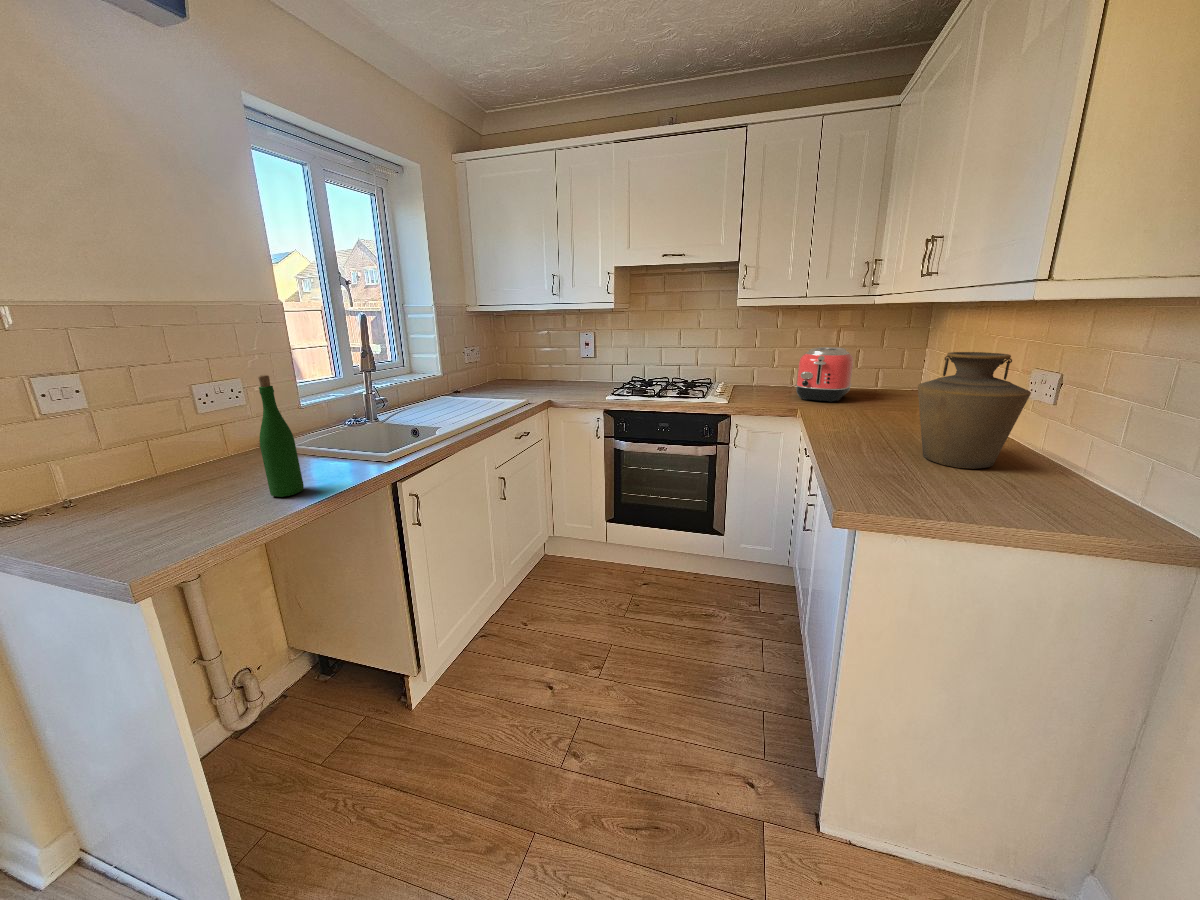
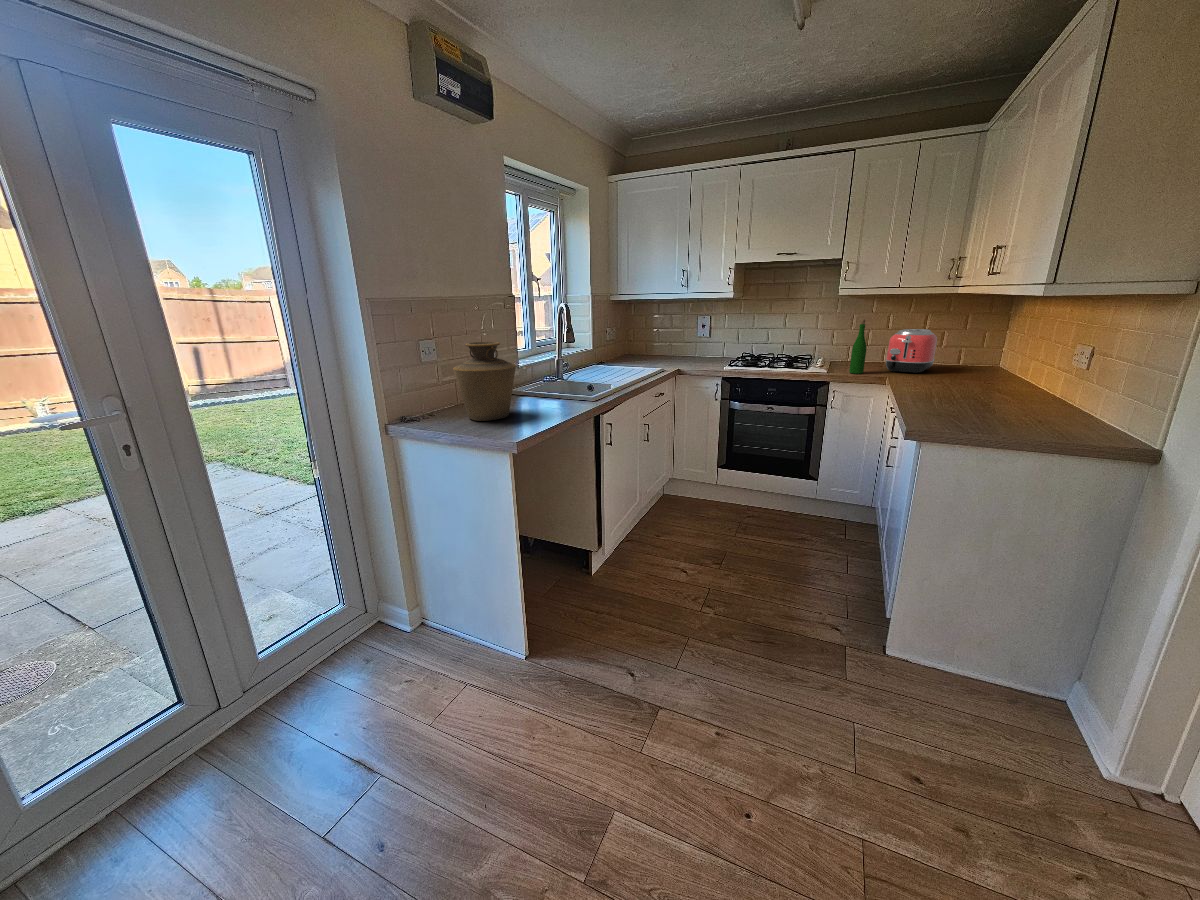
vase: present [918,352,1031,469] -> present [453,342,516,421]
wine bottle: present [258,375,304,497] -> present [849,319,866,374]

